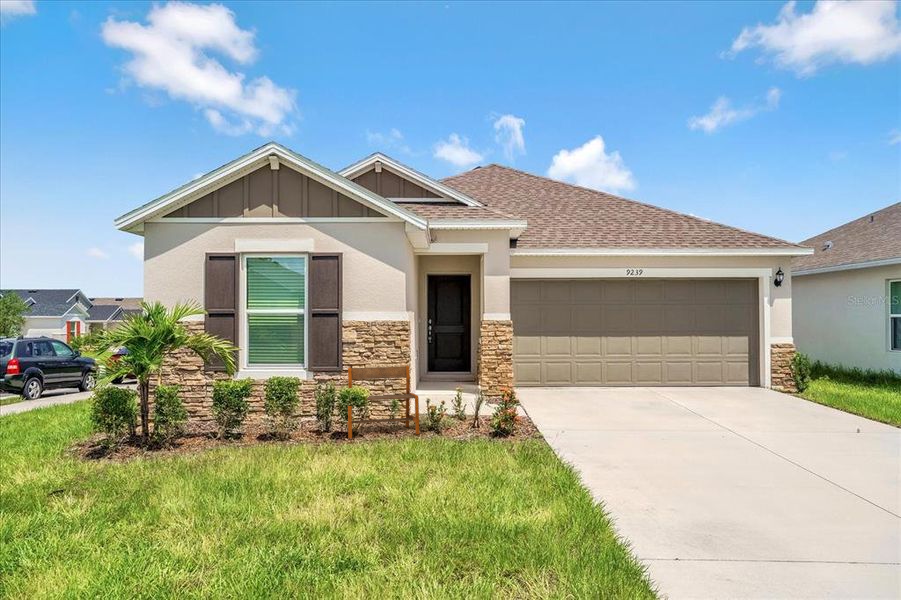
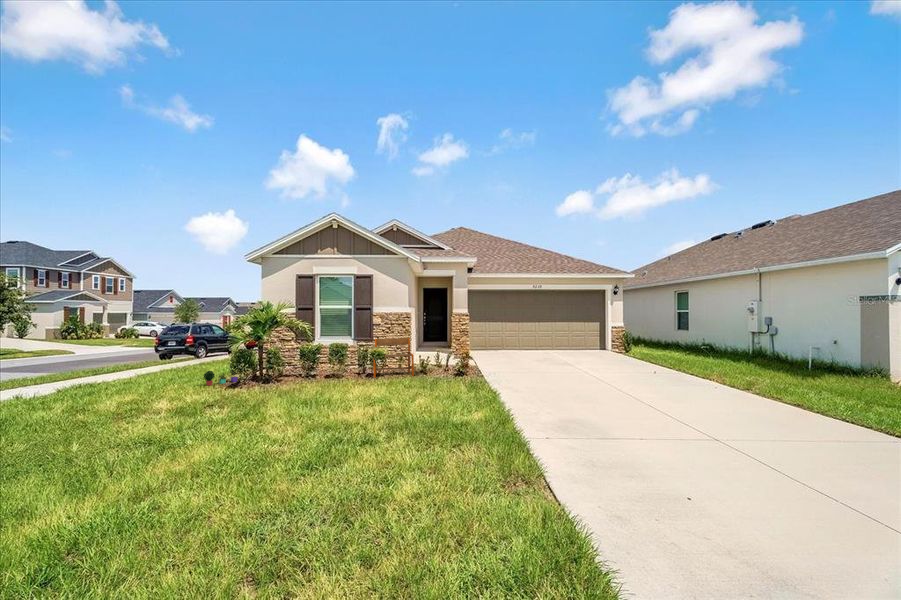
potted plant: none [31,402,102,459] -> present [204,359,238,386]

